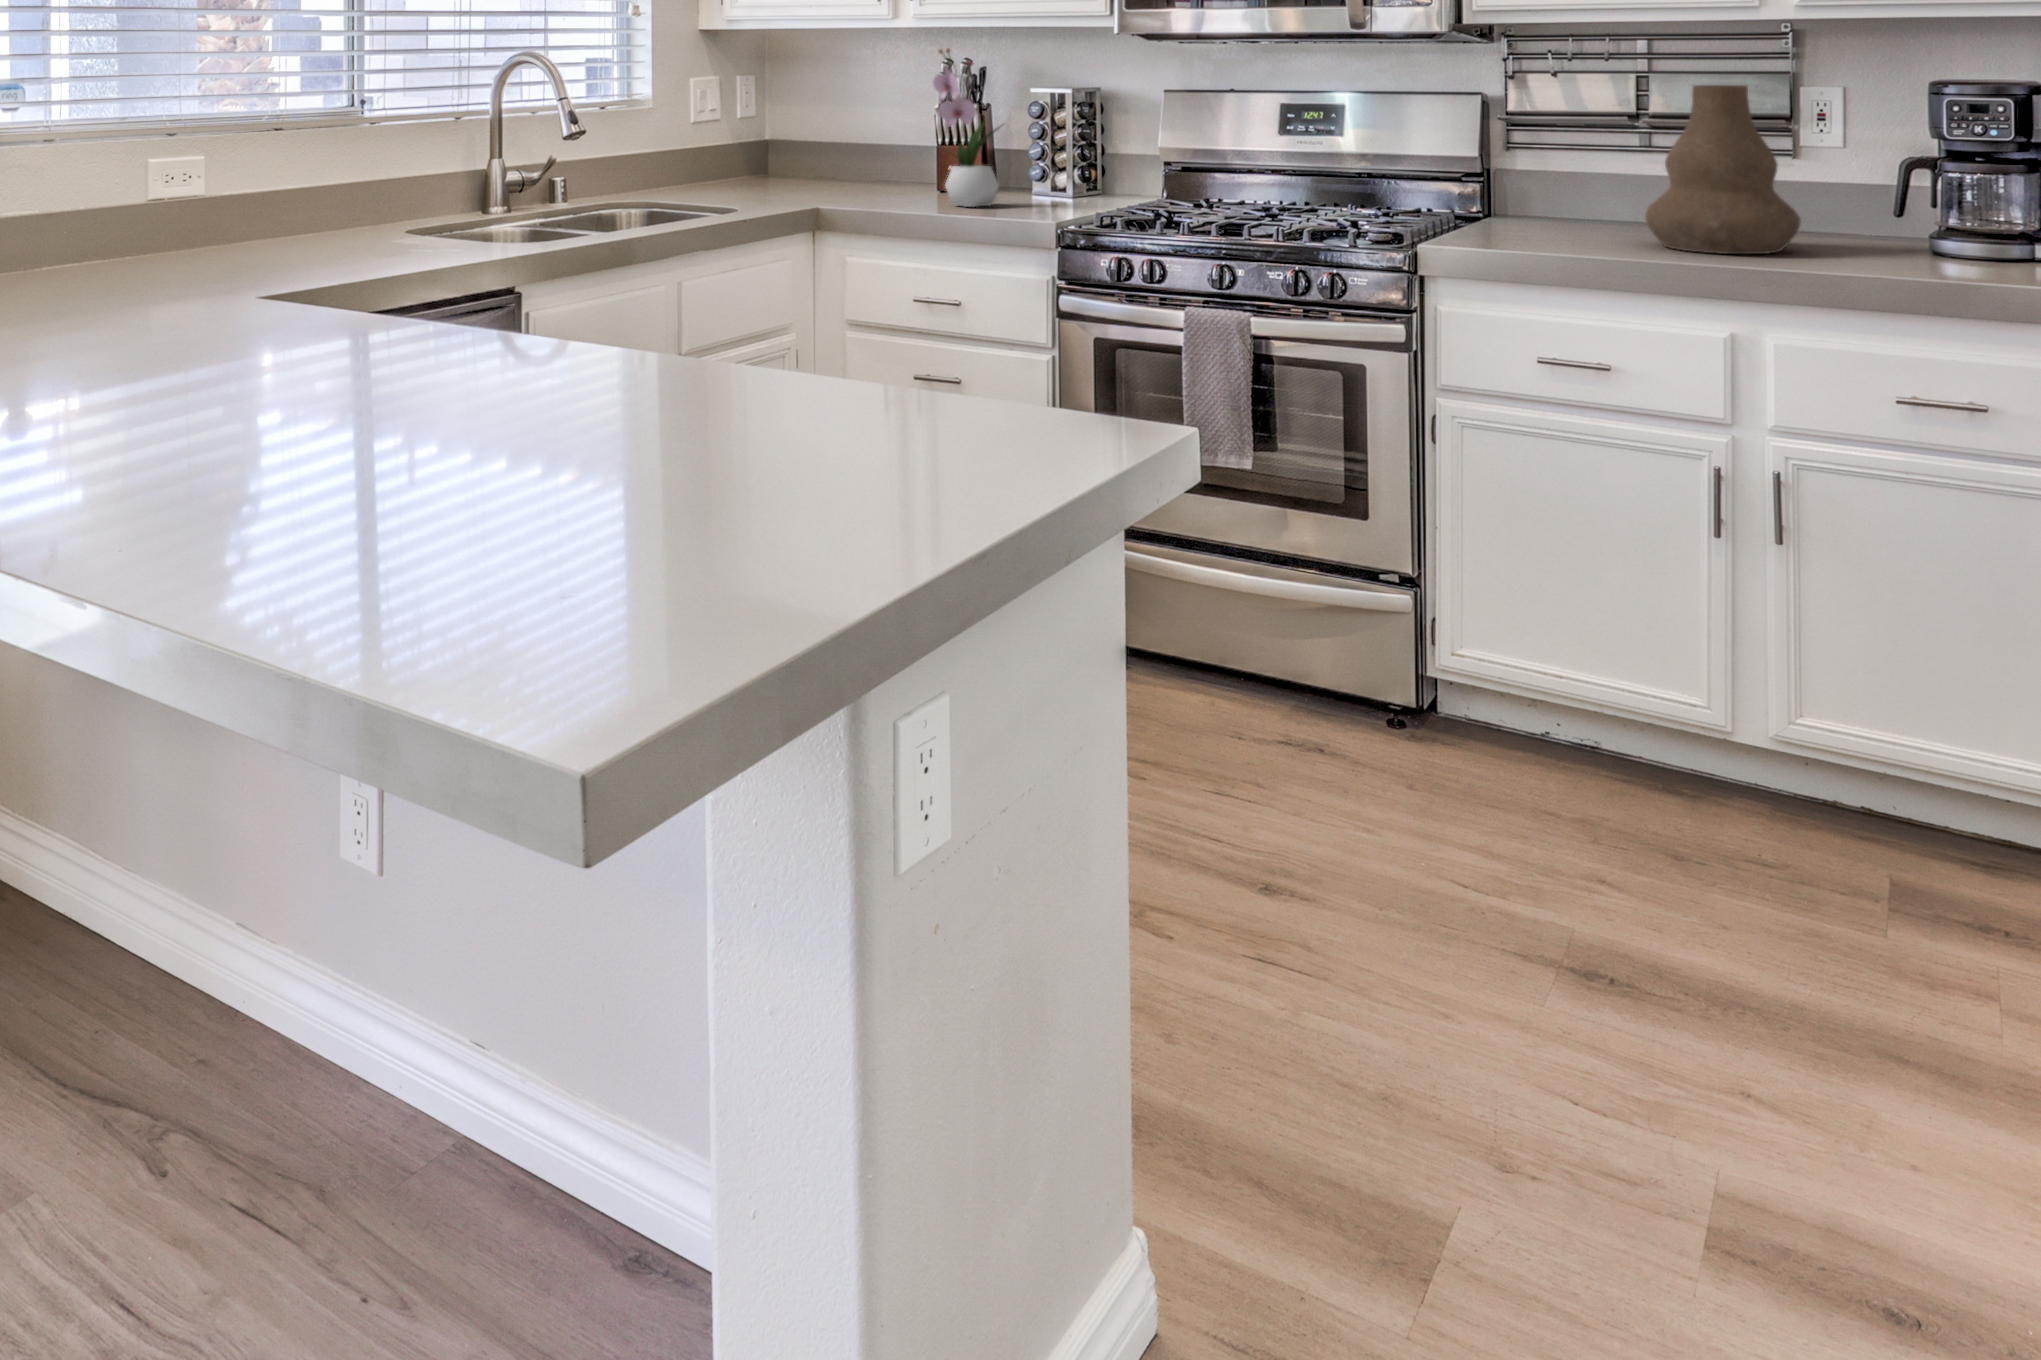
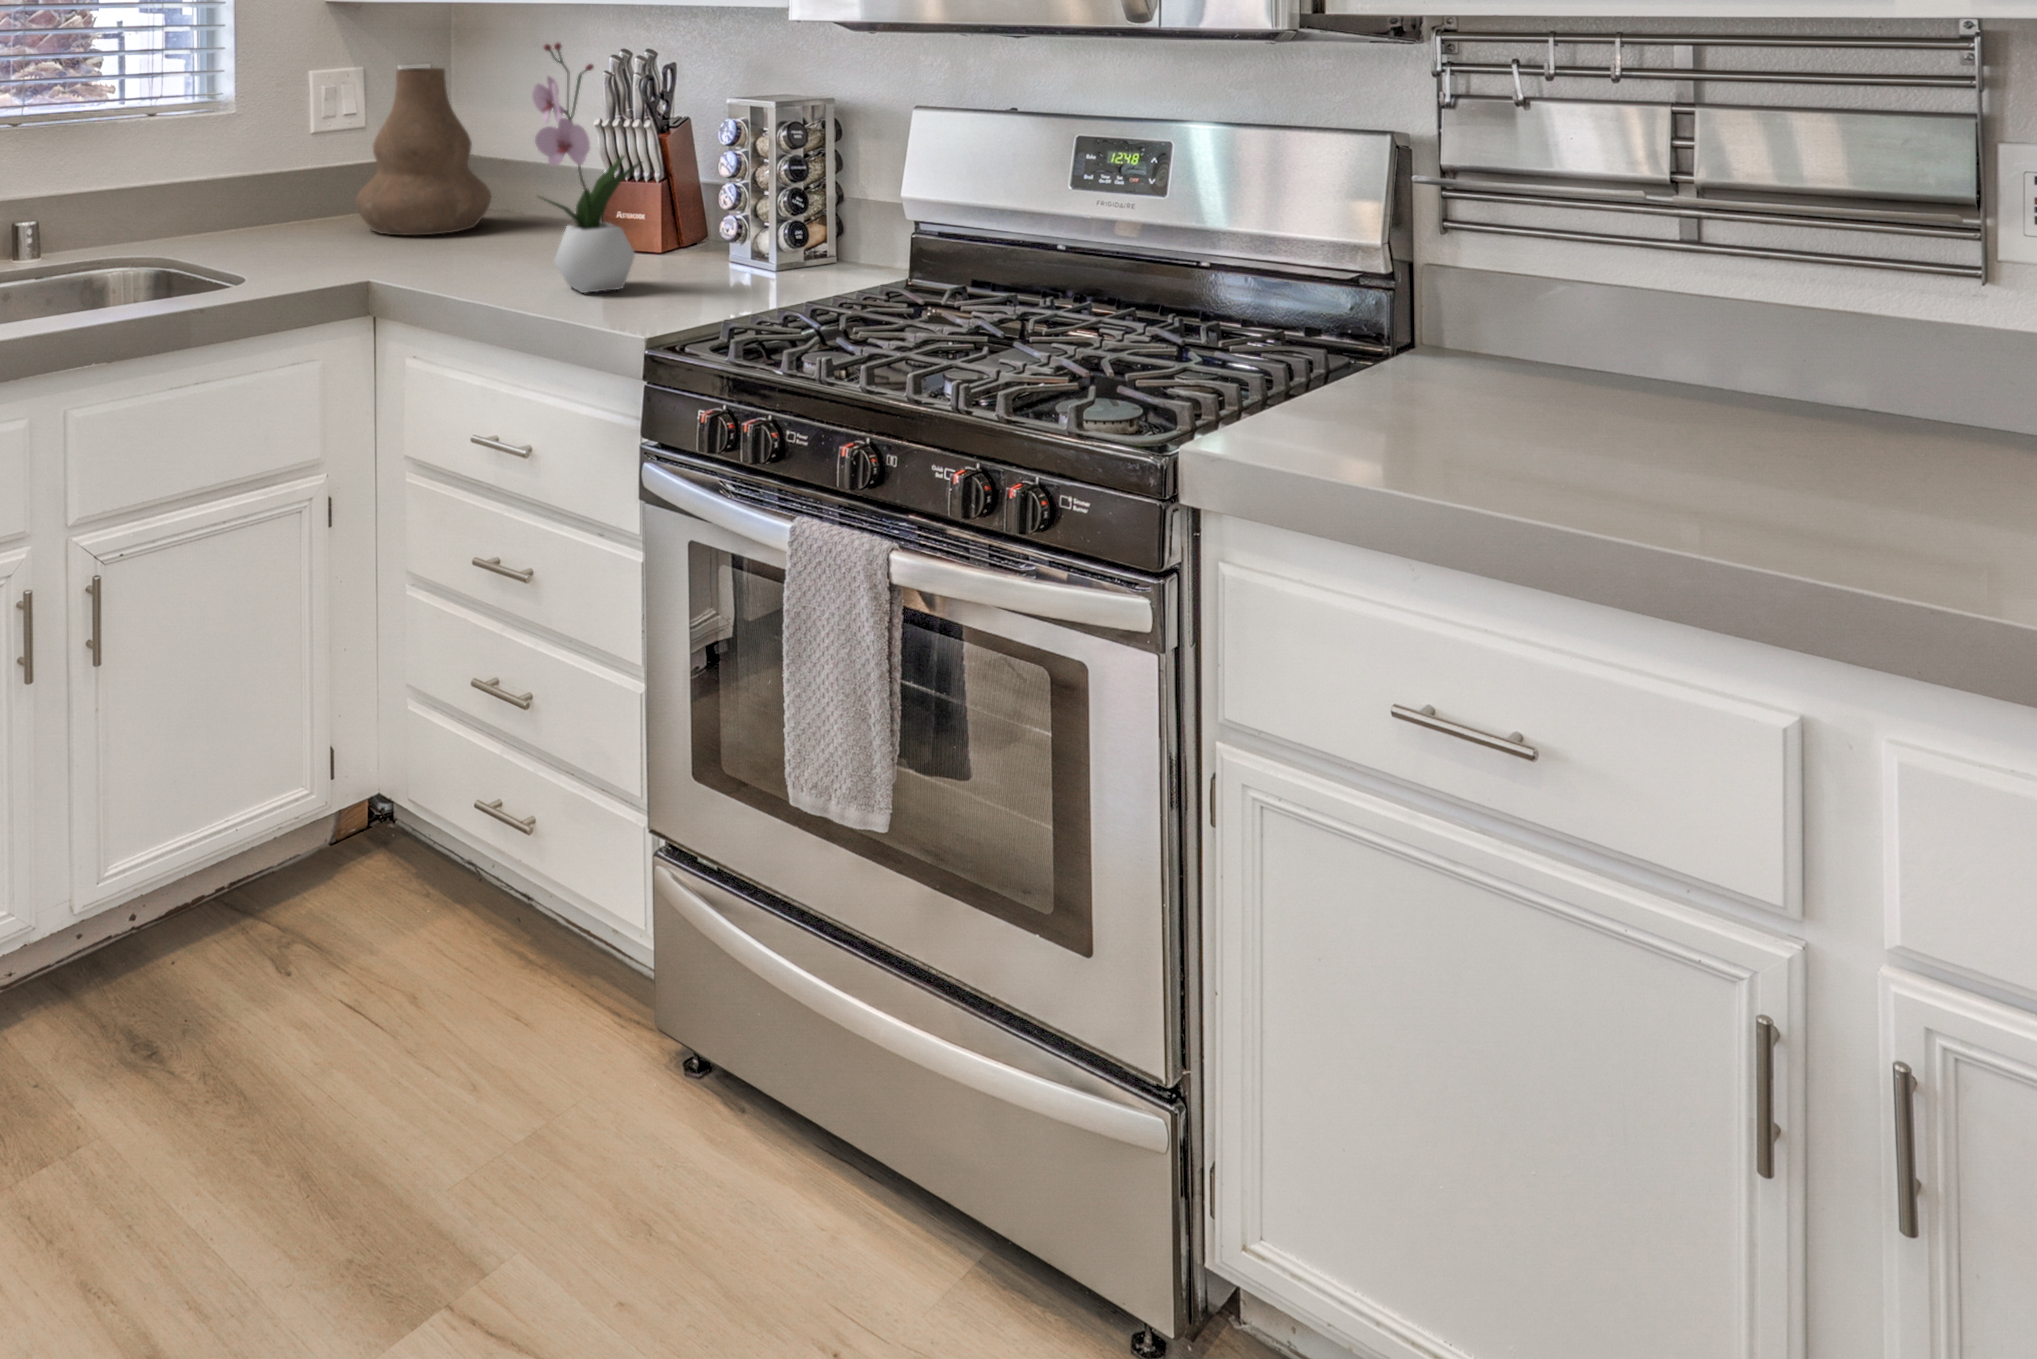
vase: present [1645,85,1801,254] -> present [356,68,491,235]

